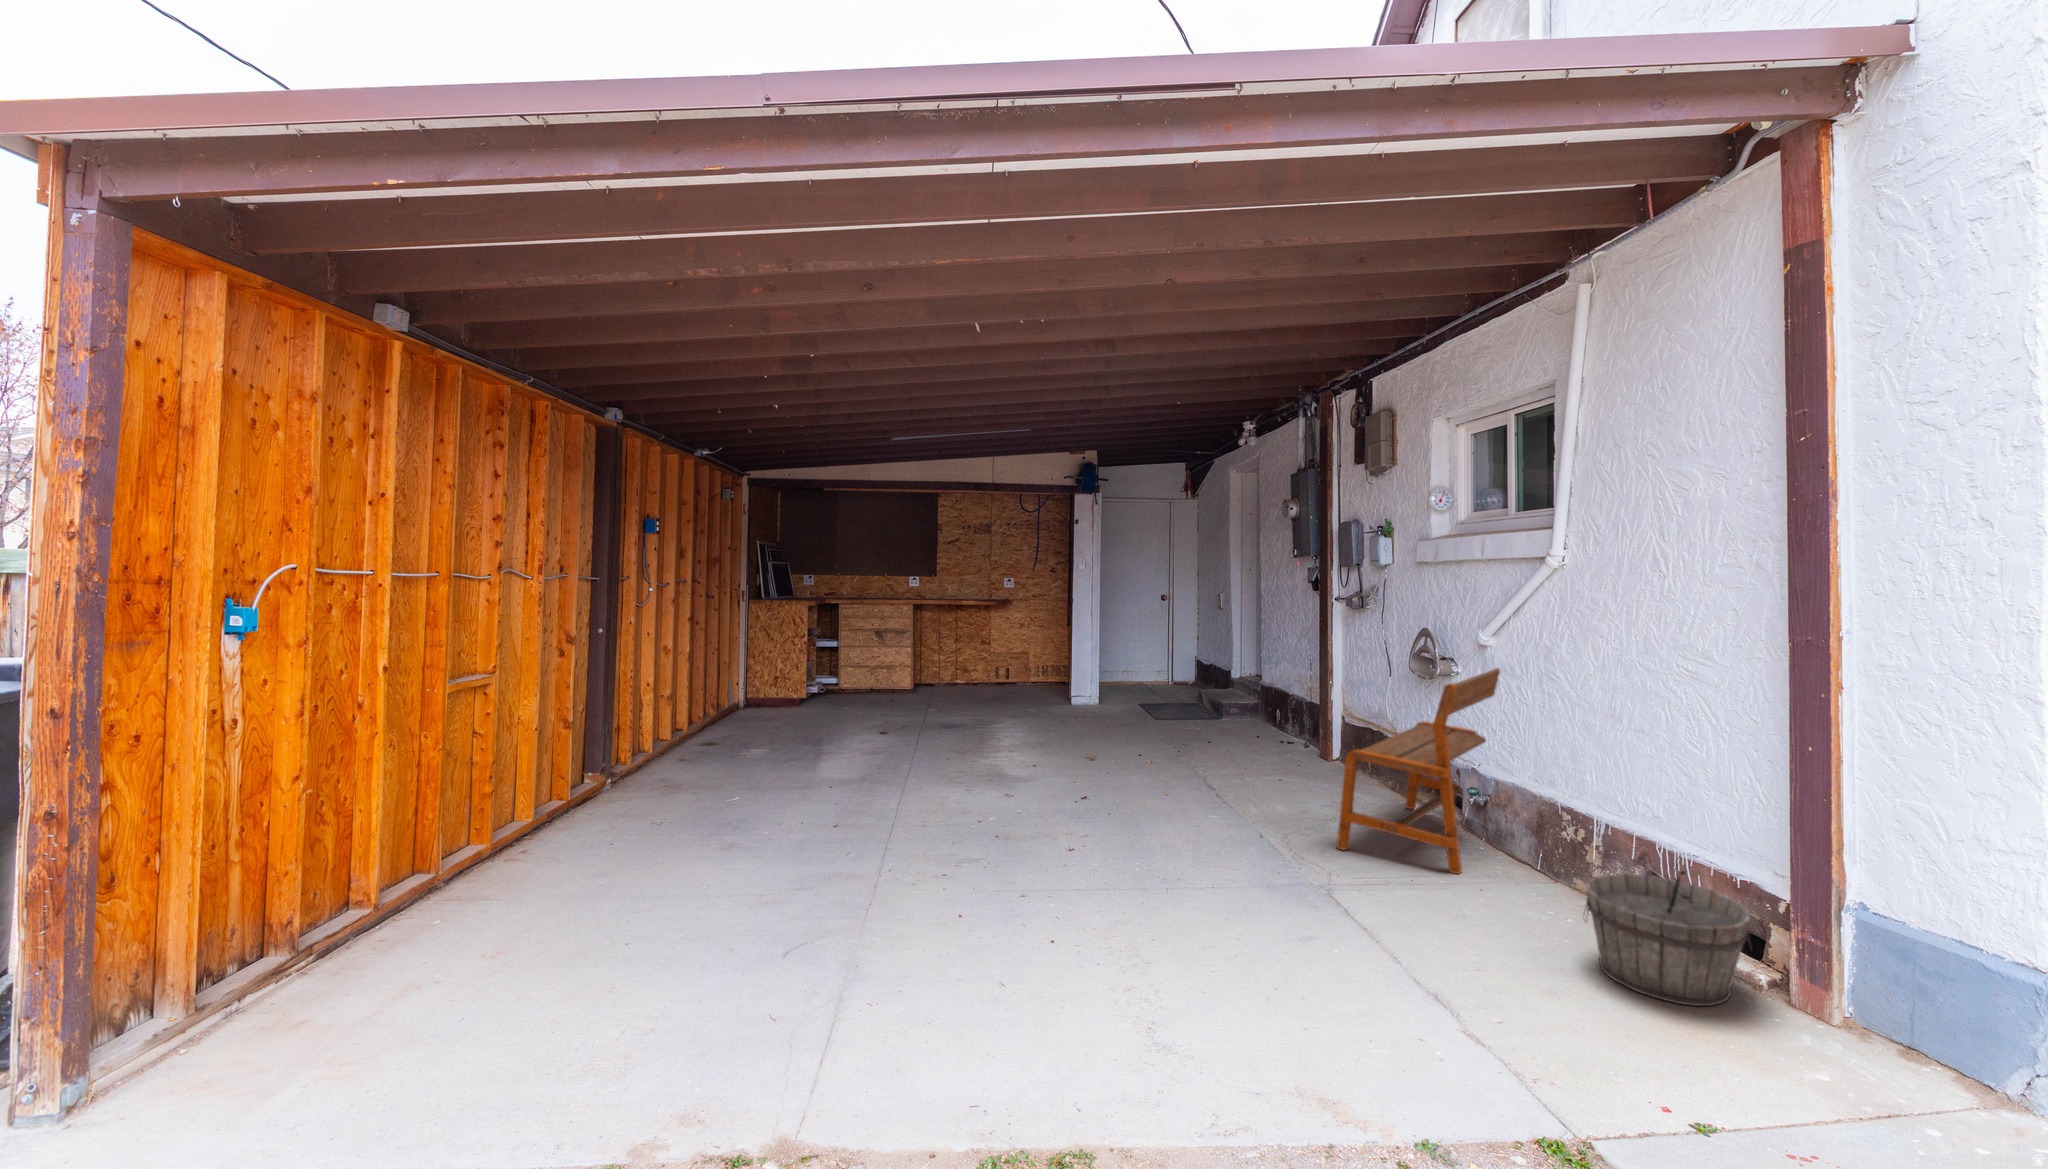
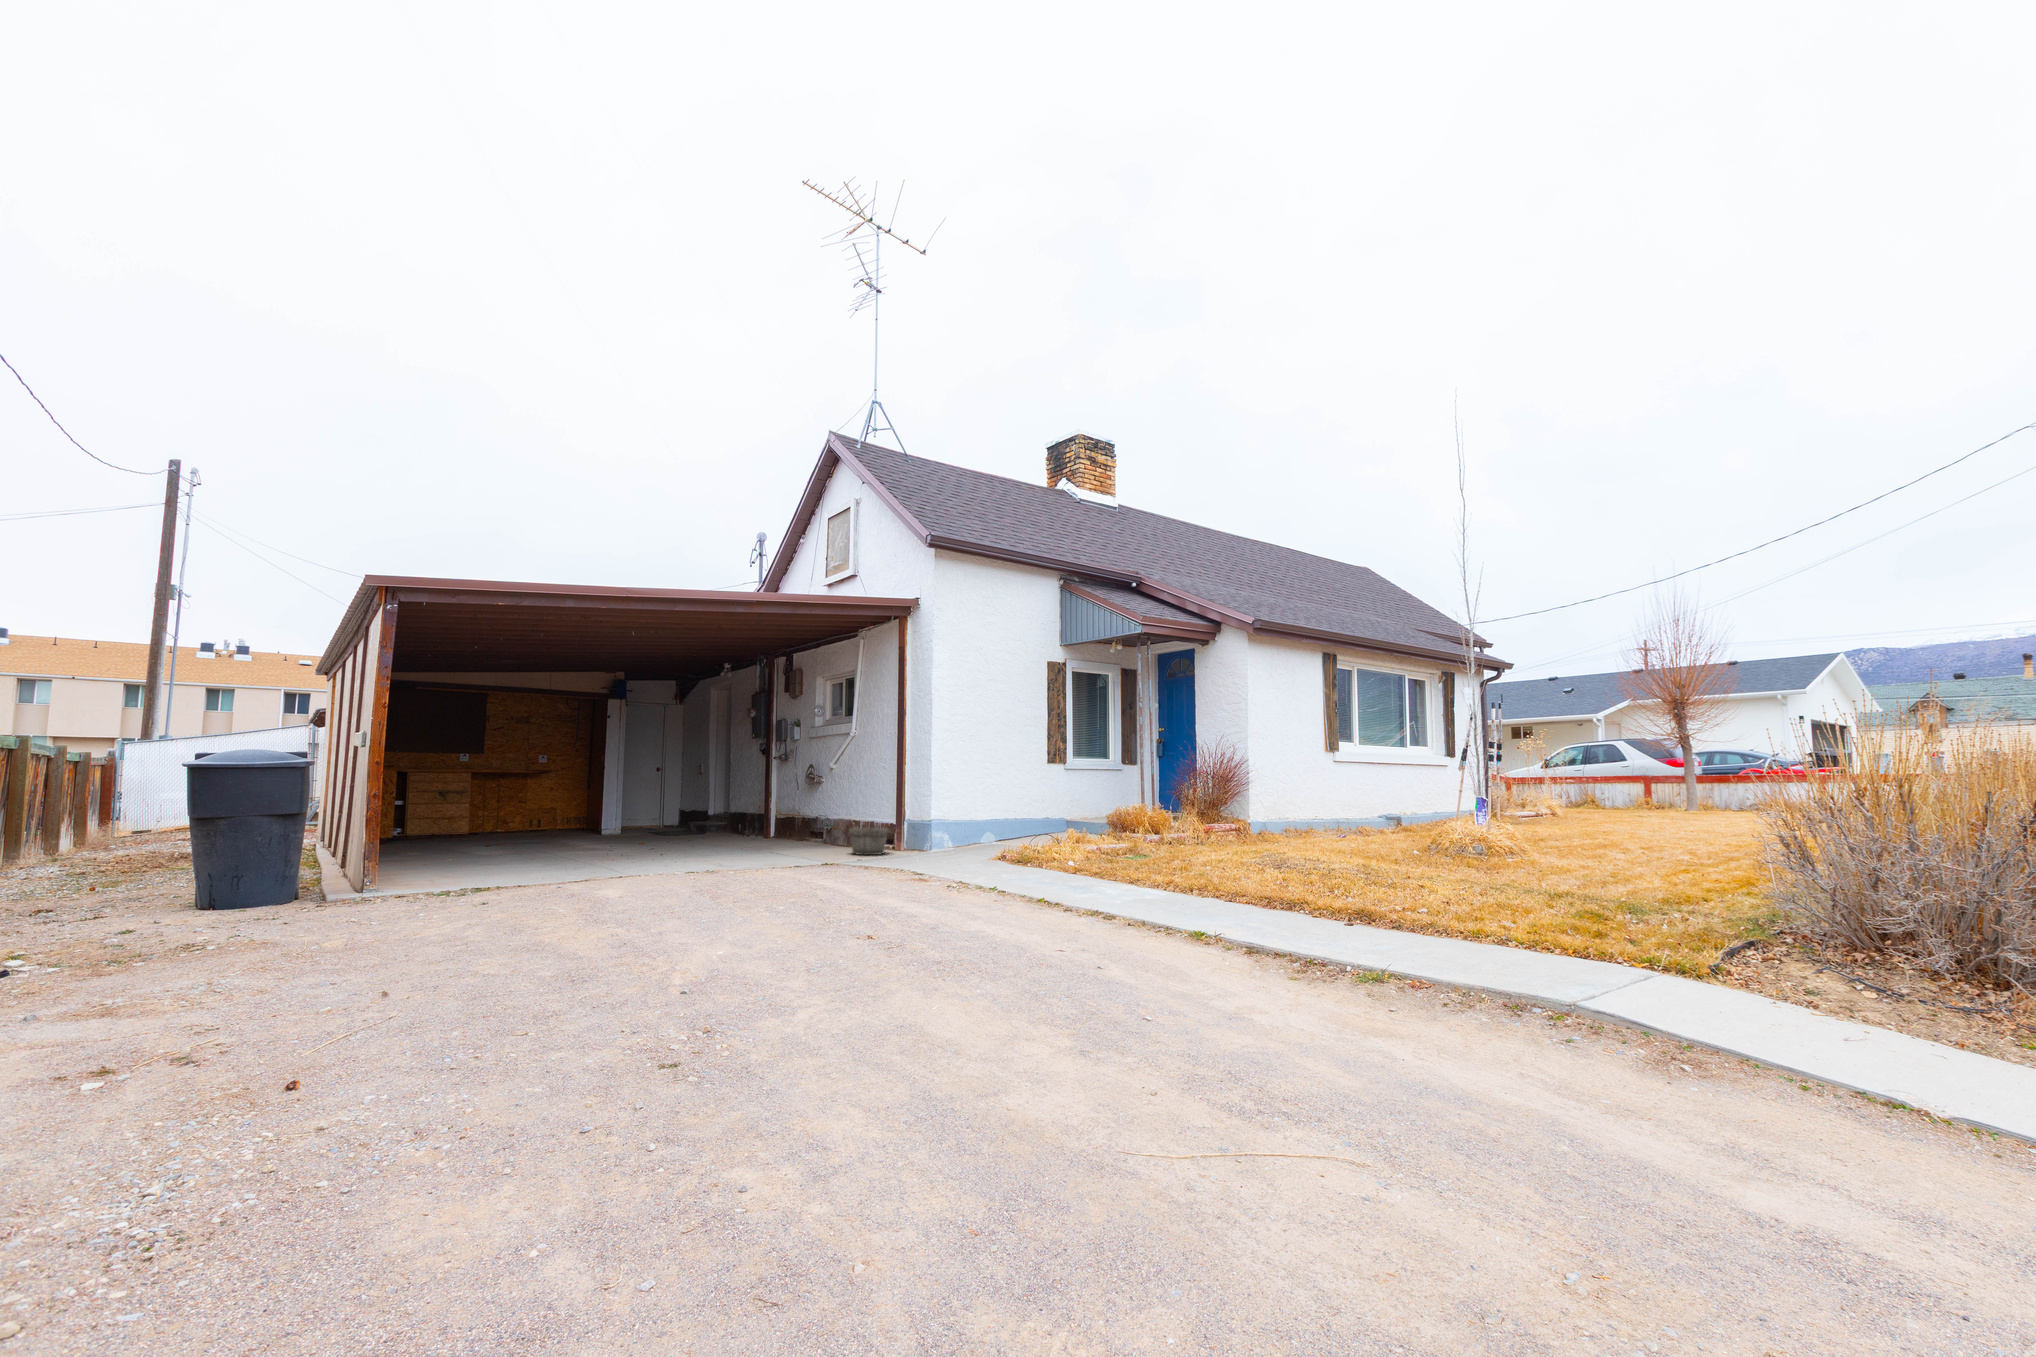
bench: present [1337,668,1500,874] -> none [774,776,841,847]

